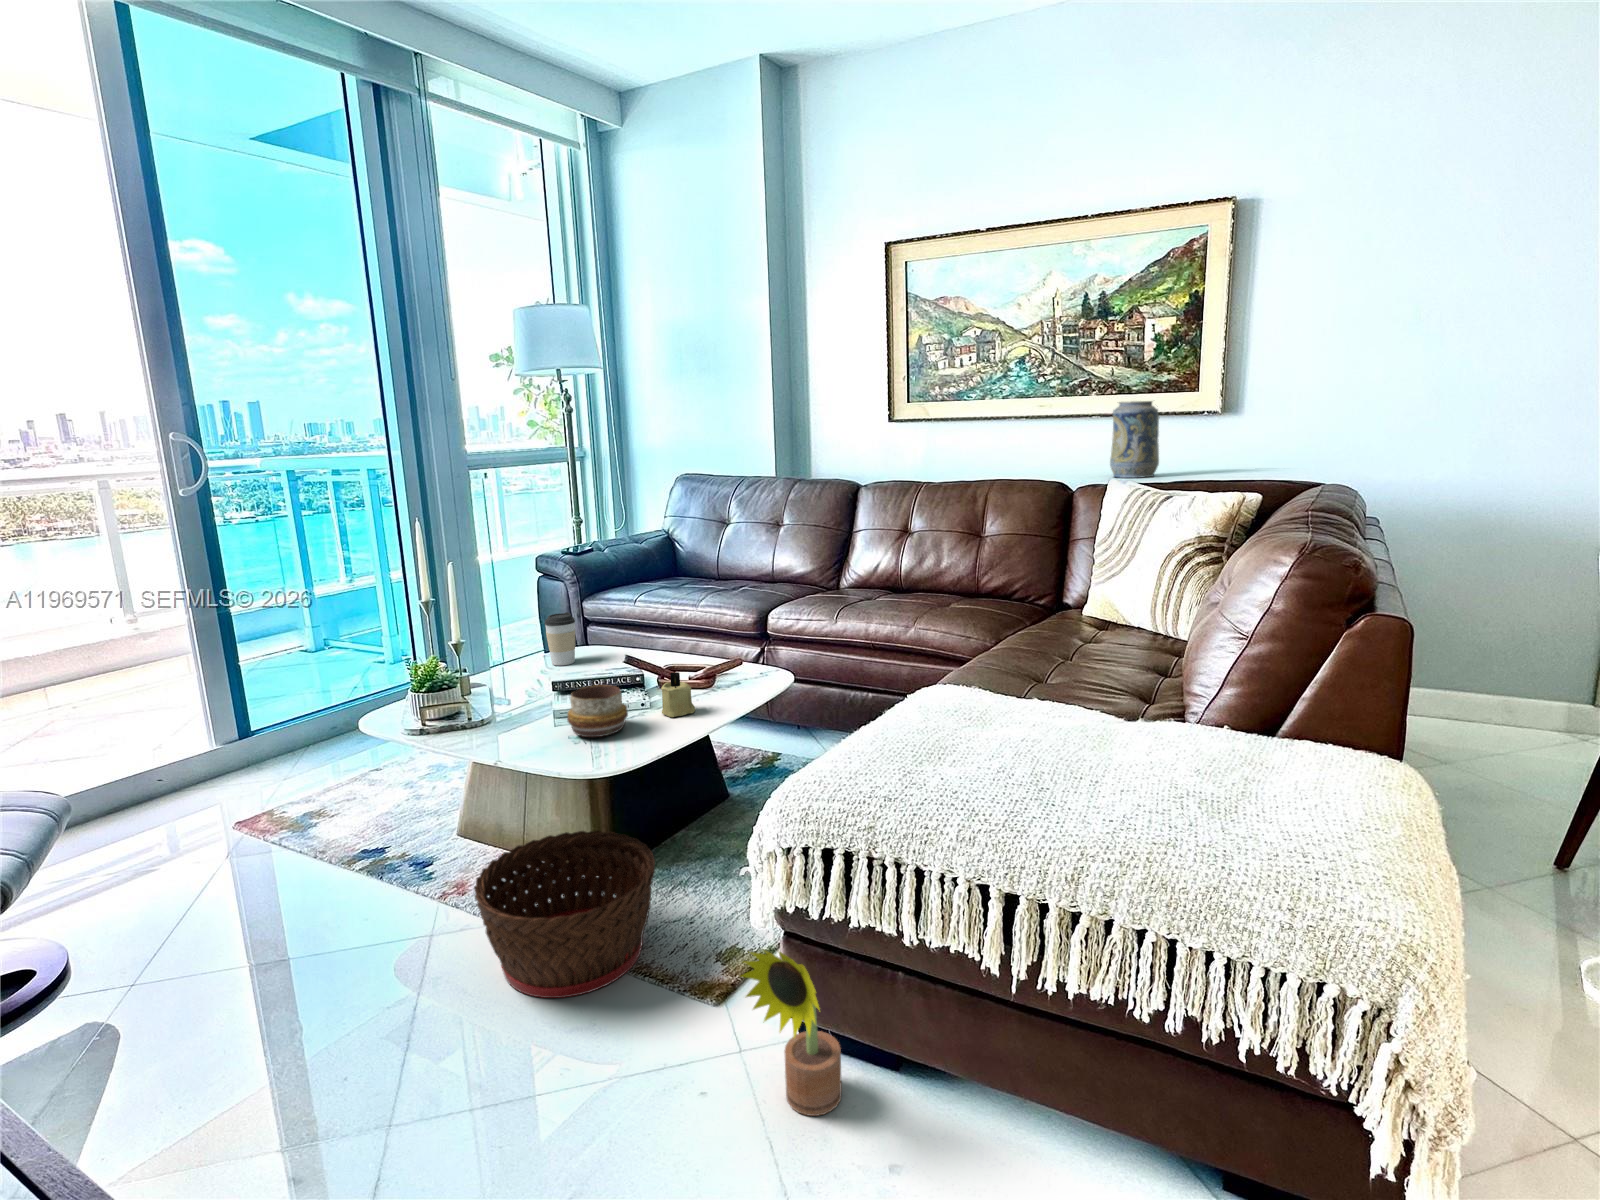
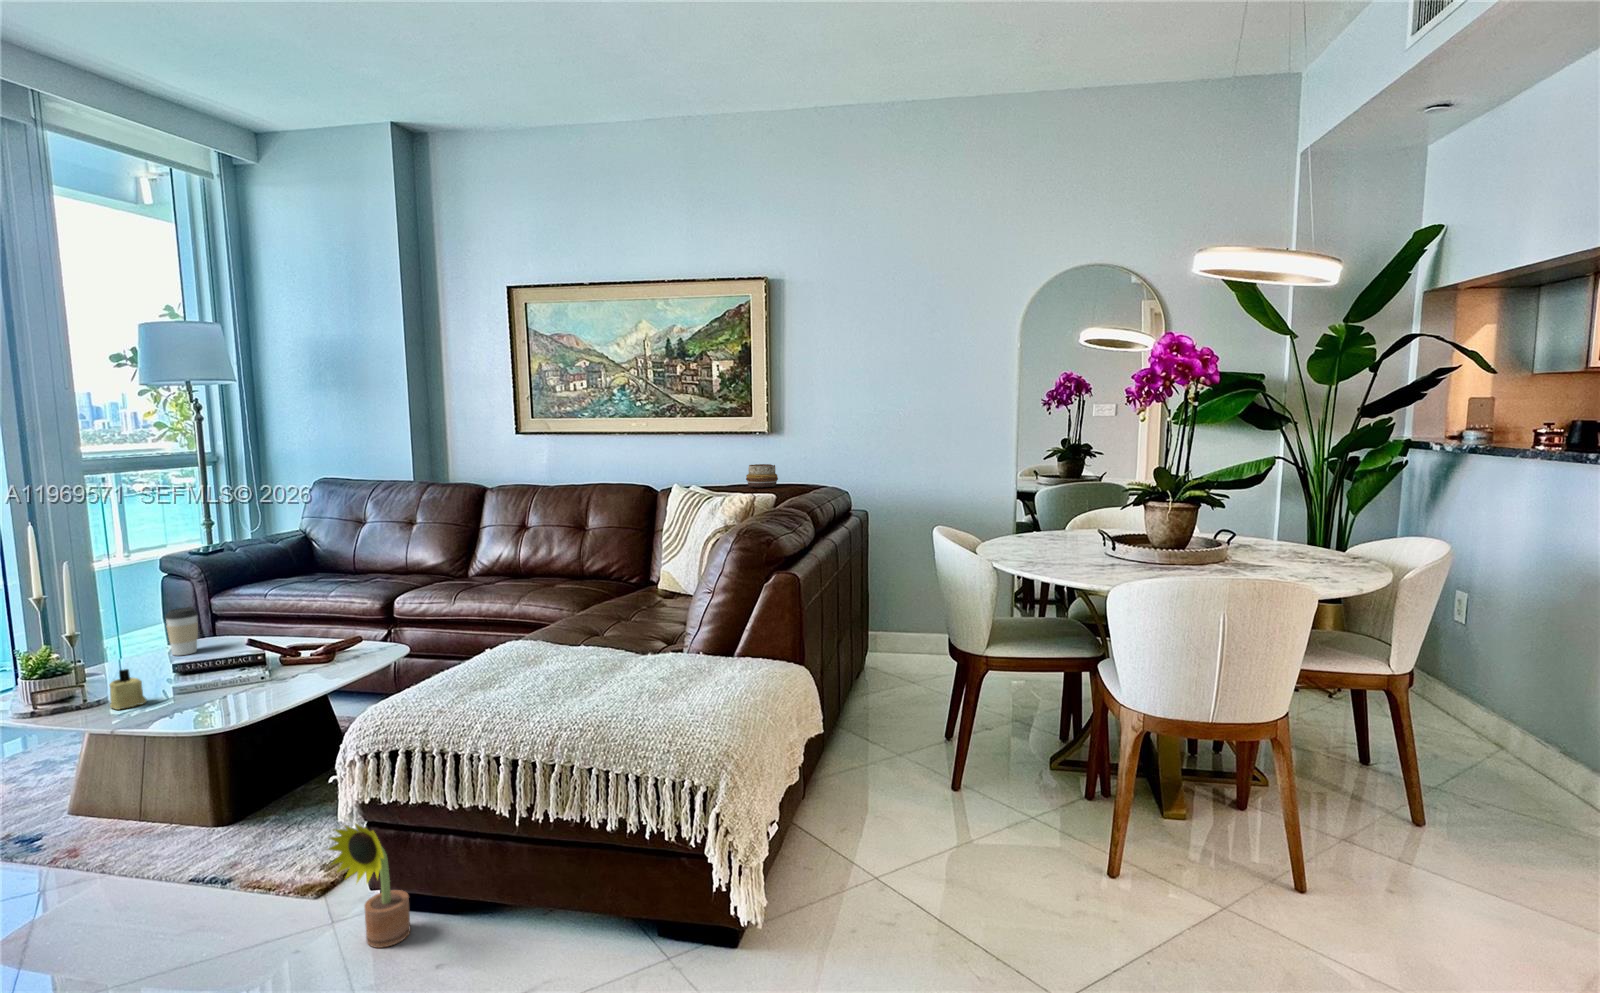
decorative vase: present [1110,401,1160,478] -> none [693,422,729,480]
candle: present [661,672,695,717] -> present [109,669,147,709]
decorative bowl: present [567,685,628,737] -> present [746,464,778,488]
basket: present [474,831,655,998] -> none [90,783,267,920]

